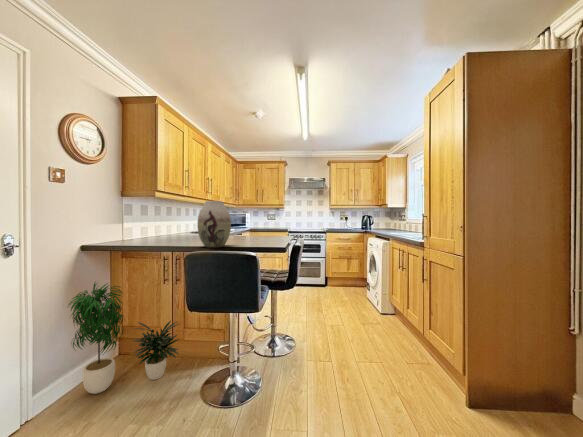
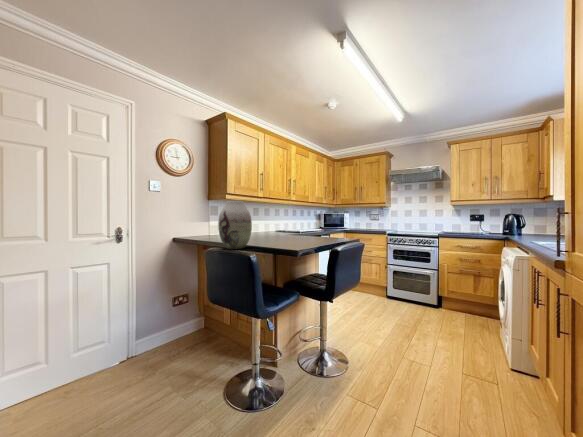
potted plant: present [69,283,179,394] -> none [136,272,221,368]

